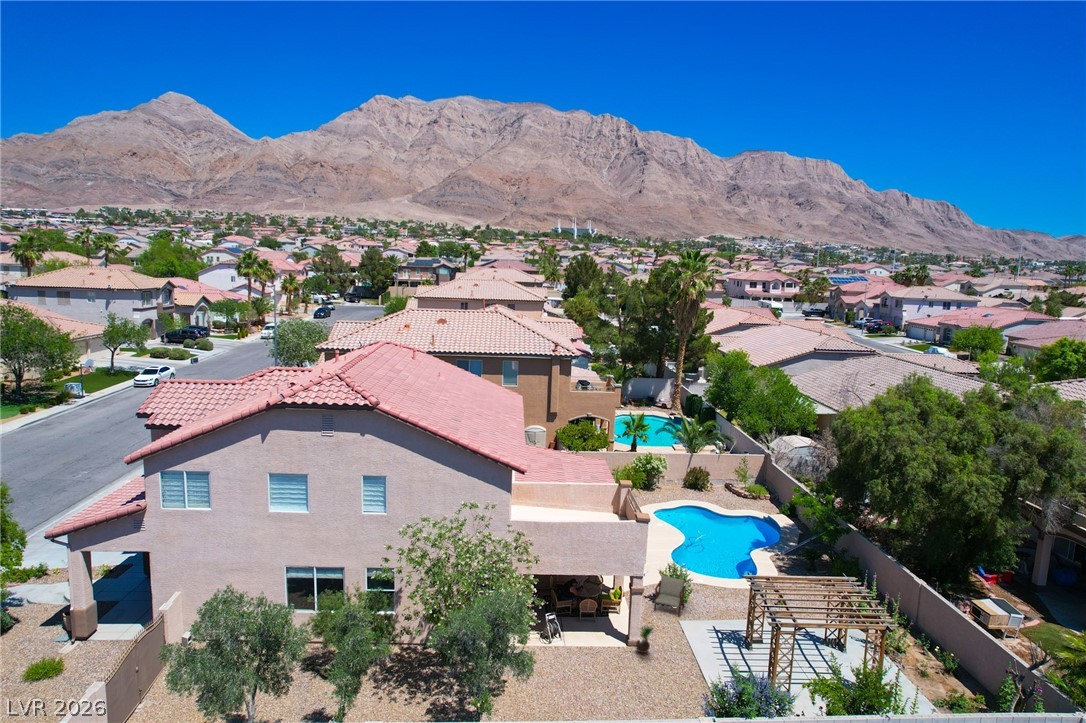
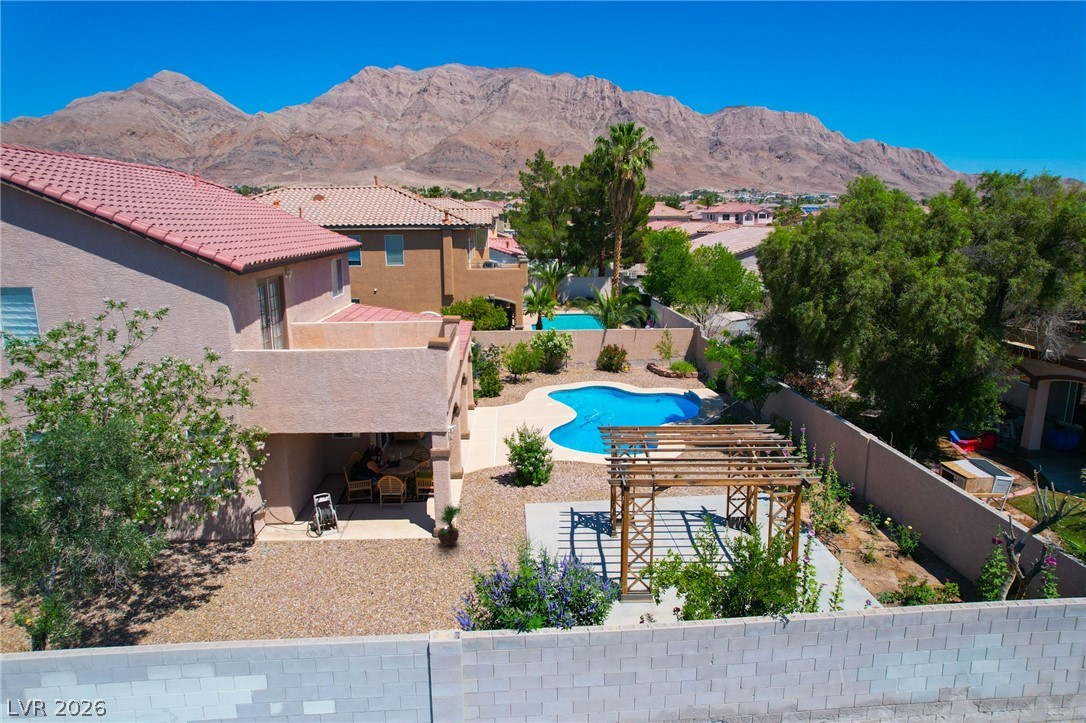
lounge chair: present [654,575,685,617] -> none [493,445,541,500]

